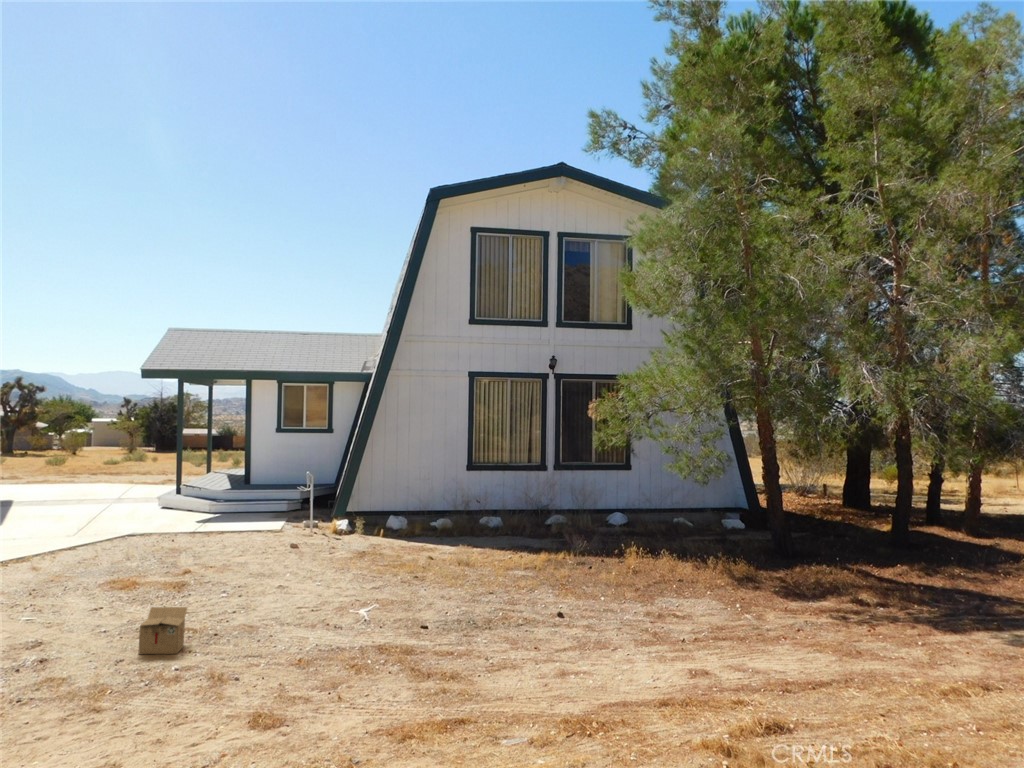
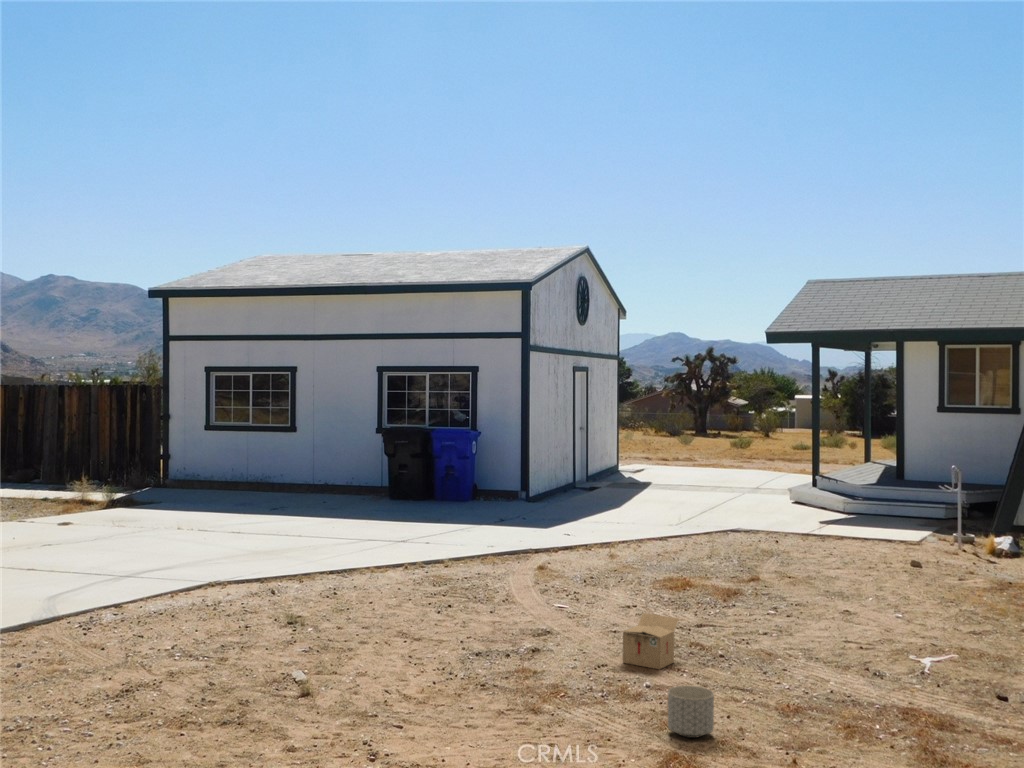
planter: none [235,658,276,702] -> present [668,686,714,738]

